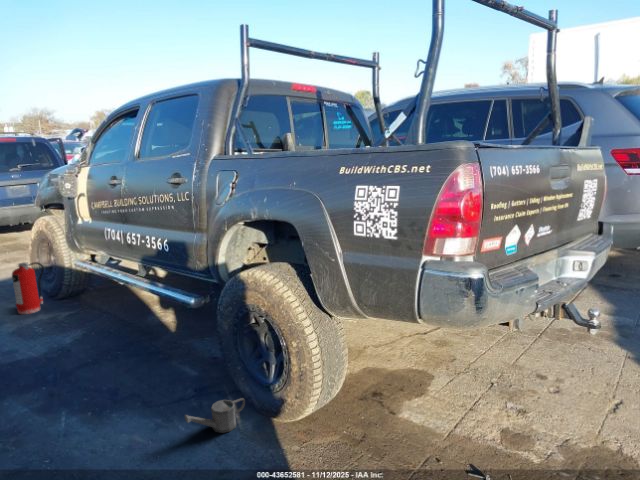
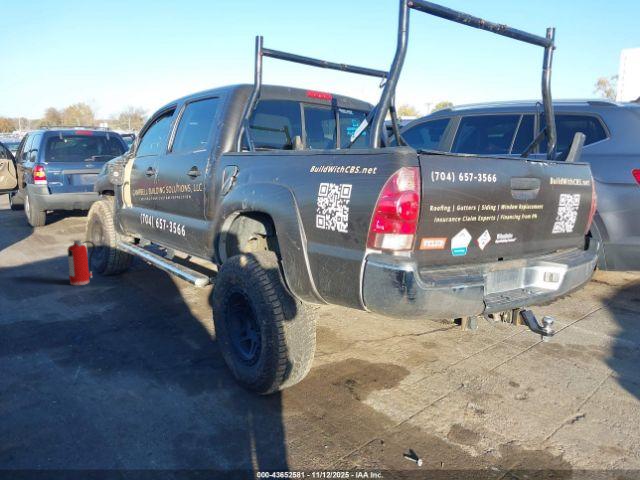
watering can: present [184,398,245,433] -> none [168,368,225,396]

